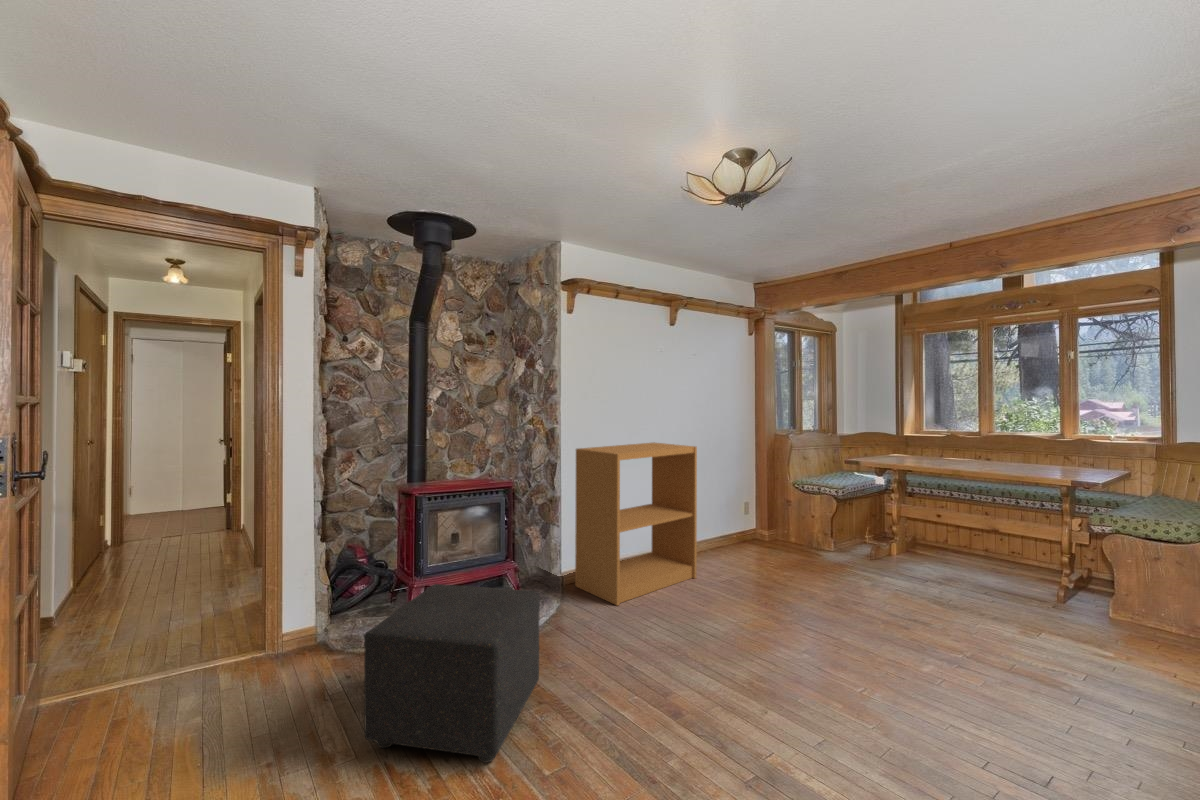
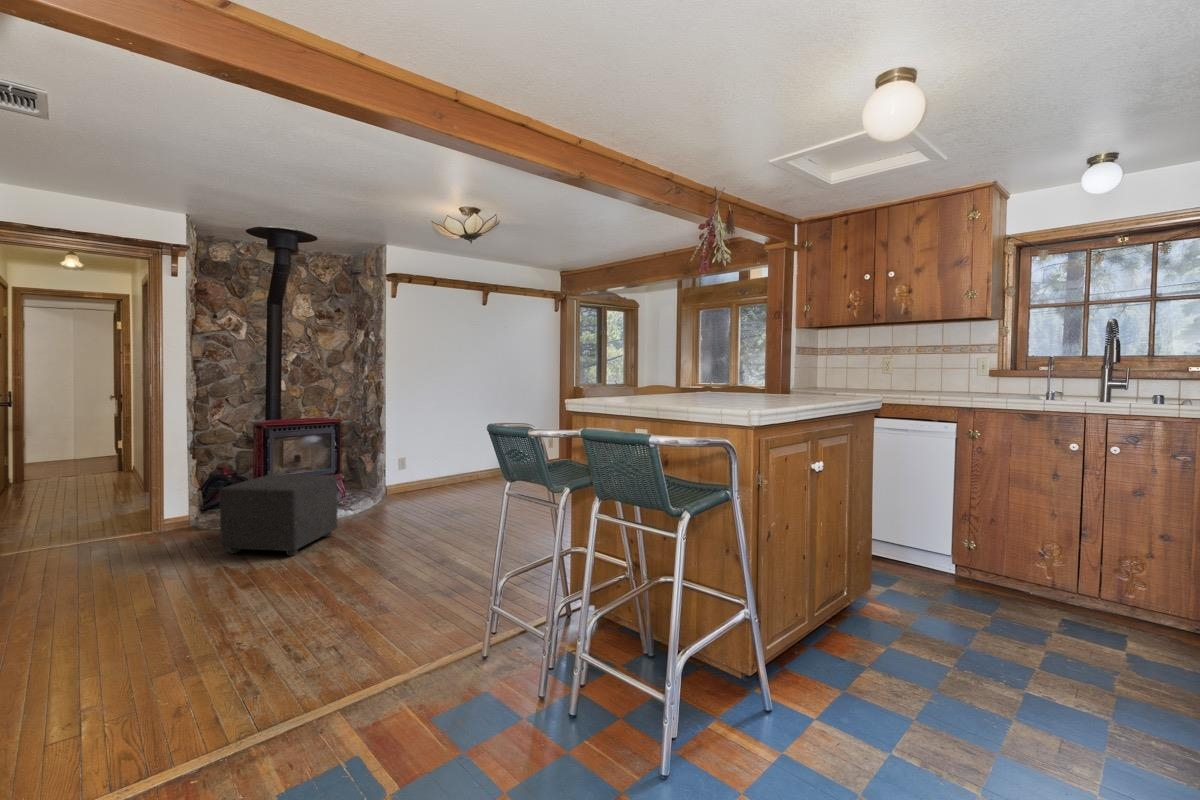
bookshelf: present [575,442,697,606] -> none [394,395,488,503]

